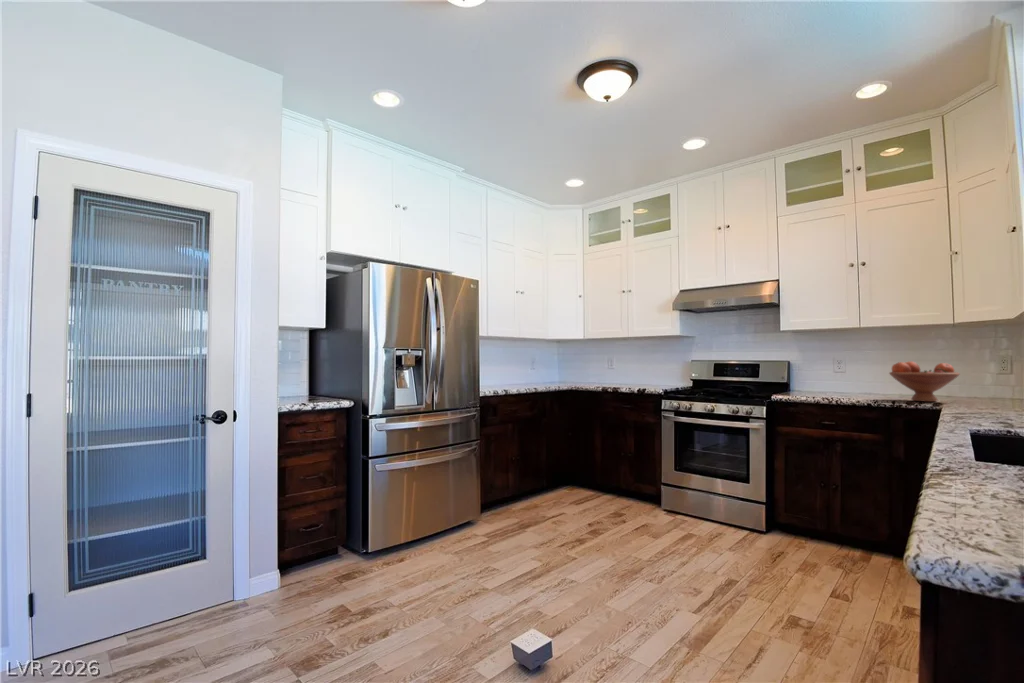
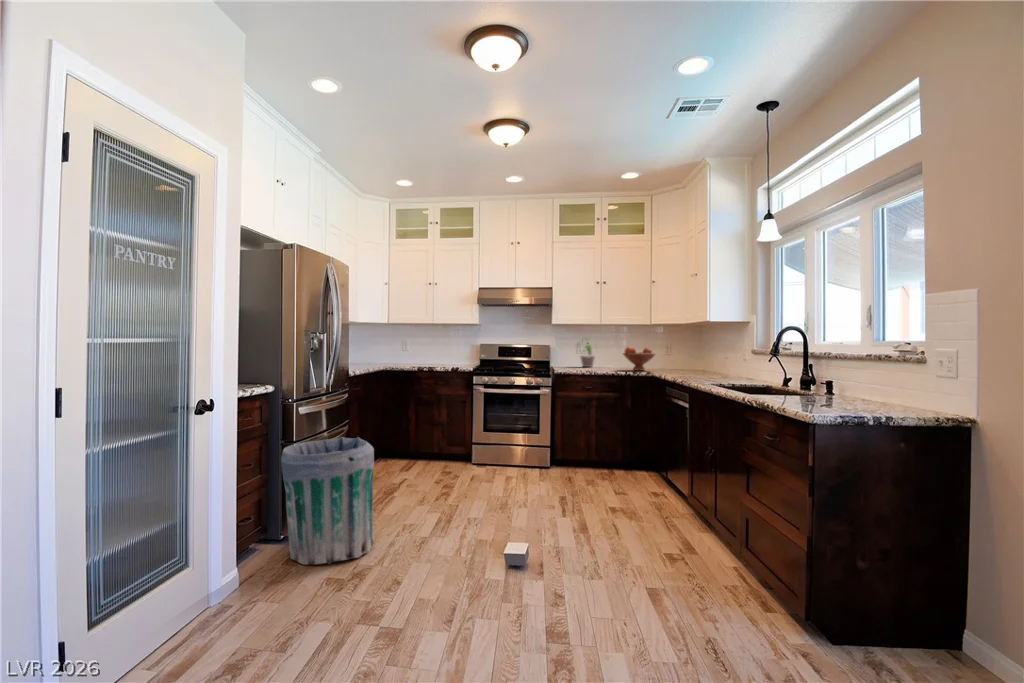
potted plant: none [825,350,871,393] -> present [581,340,597,367]
trash can: none [345,458,439,595] -> present [281,437,374,565]

